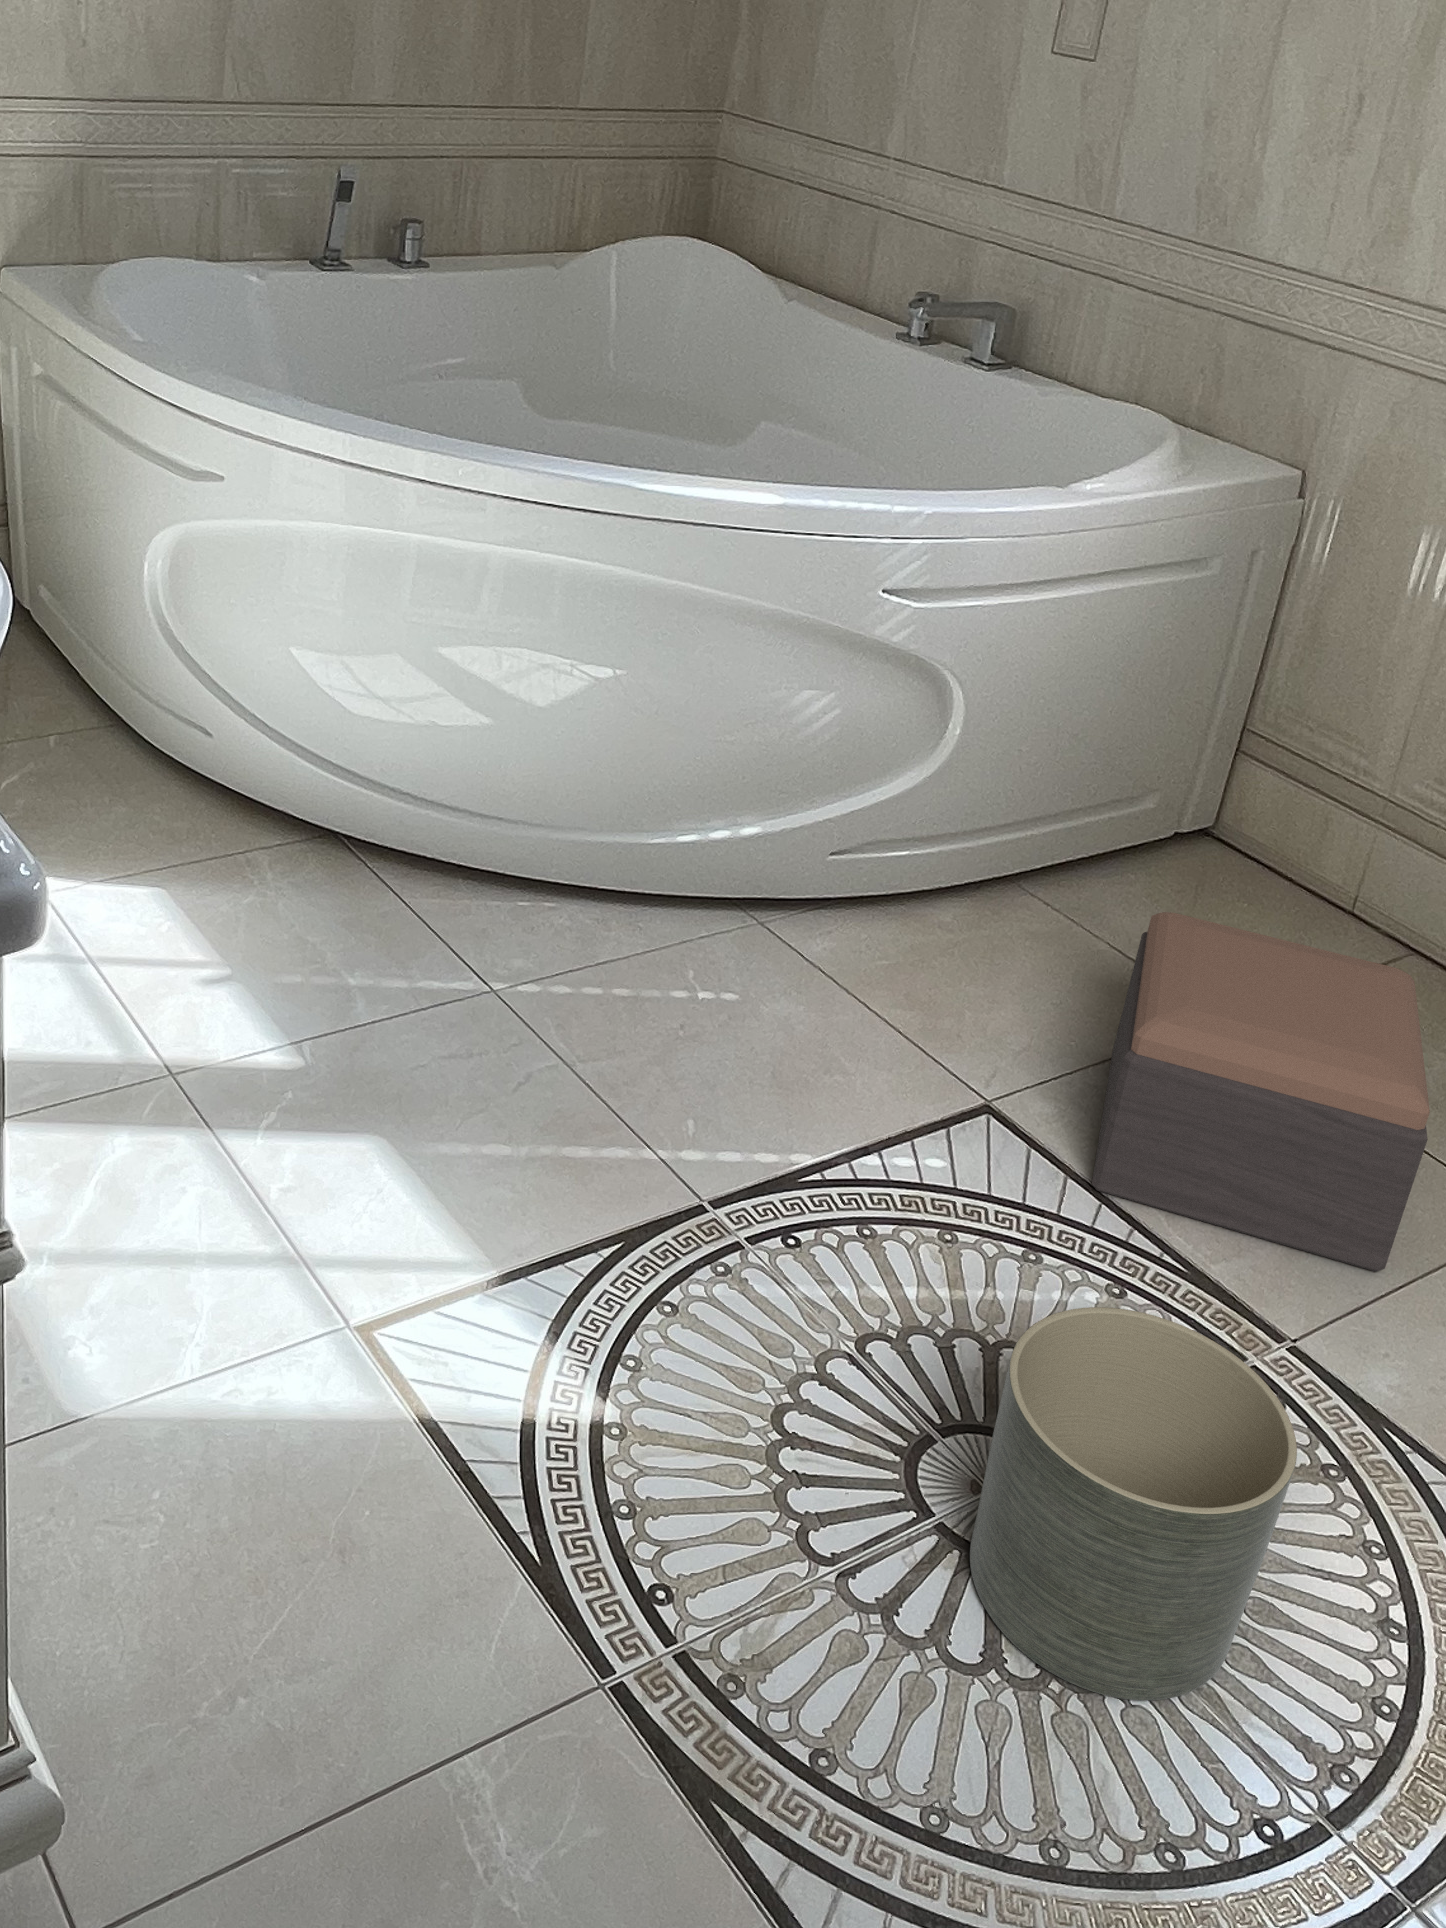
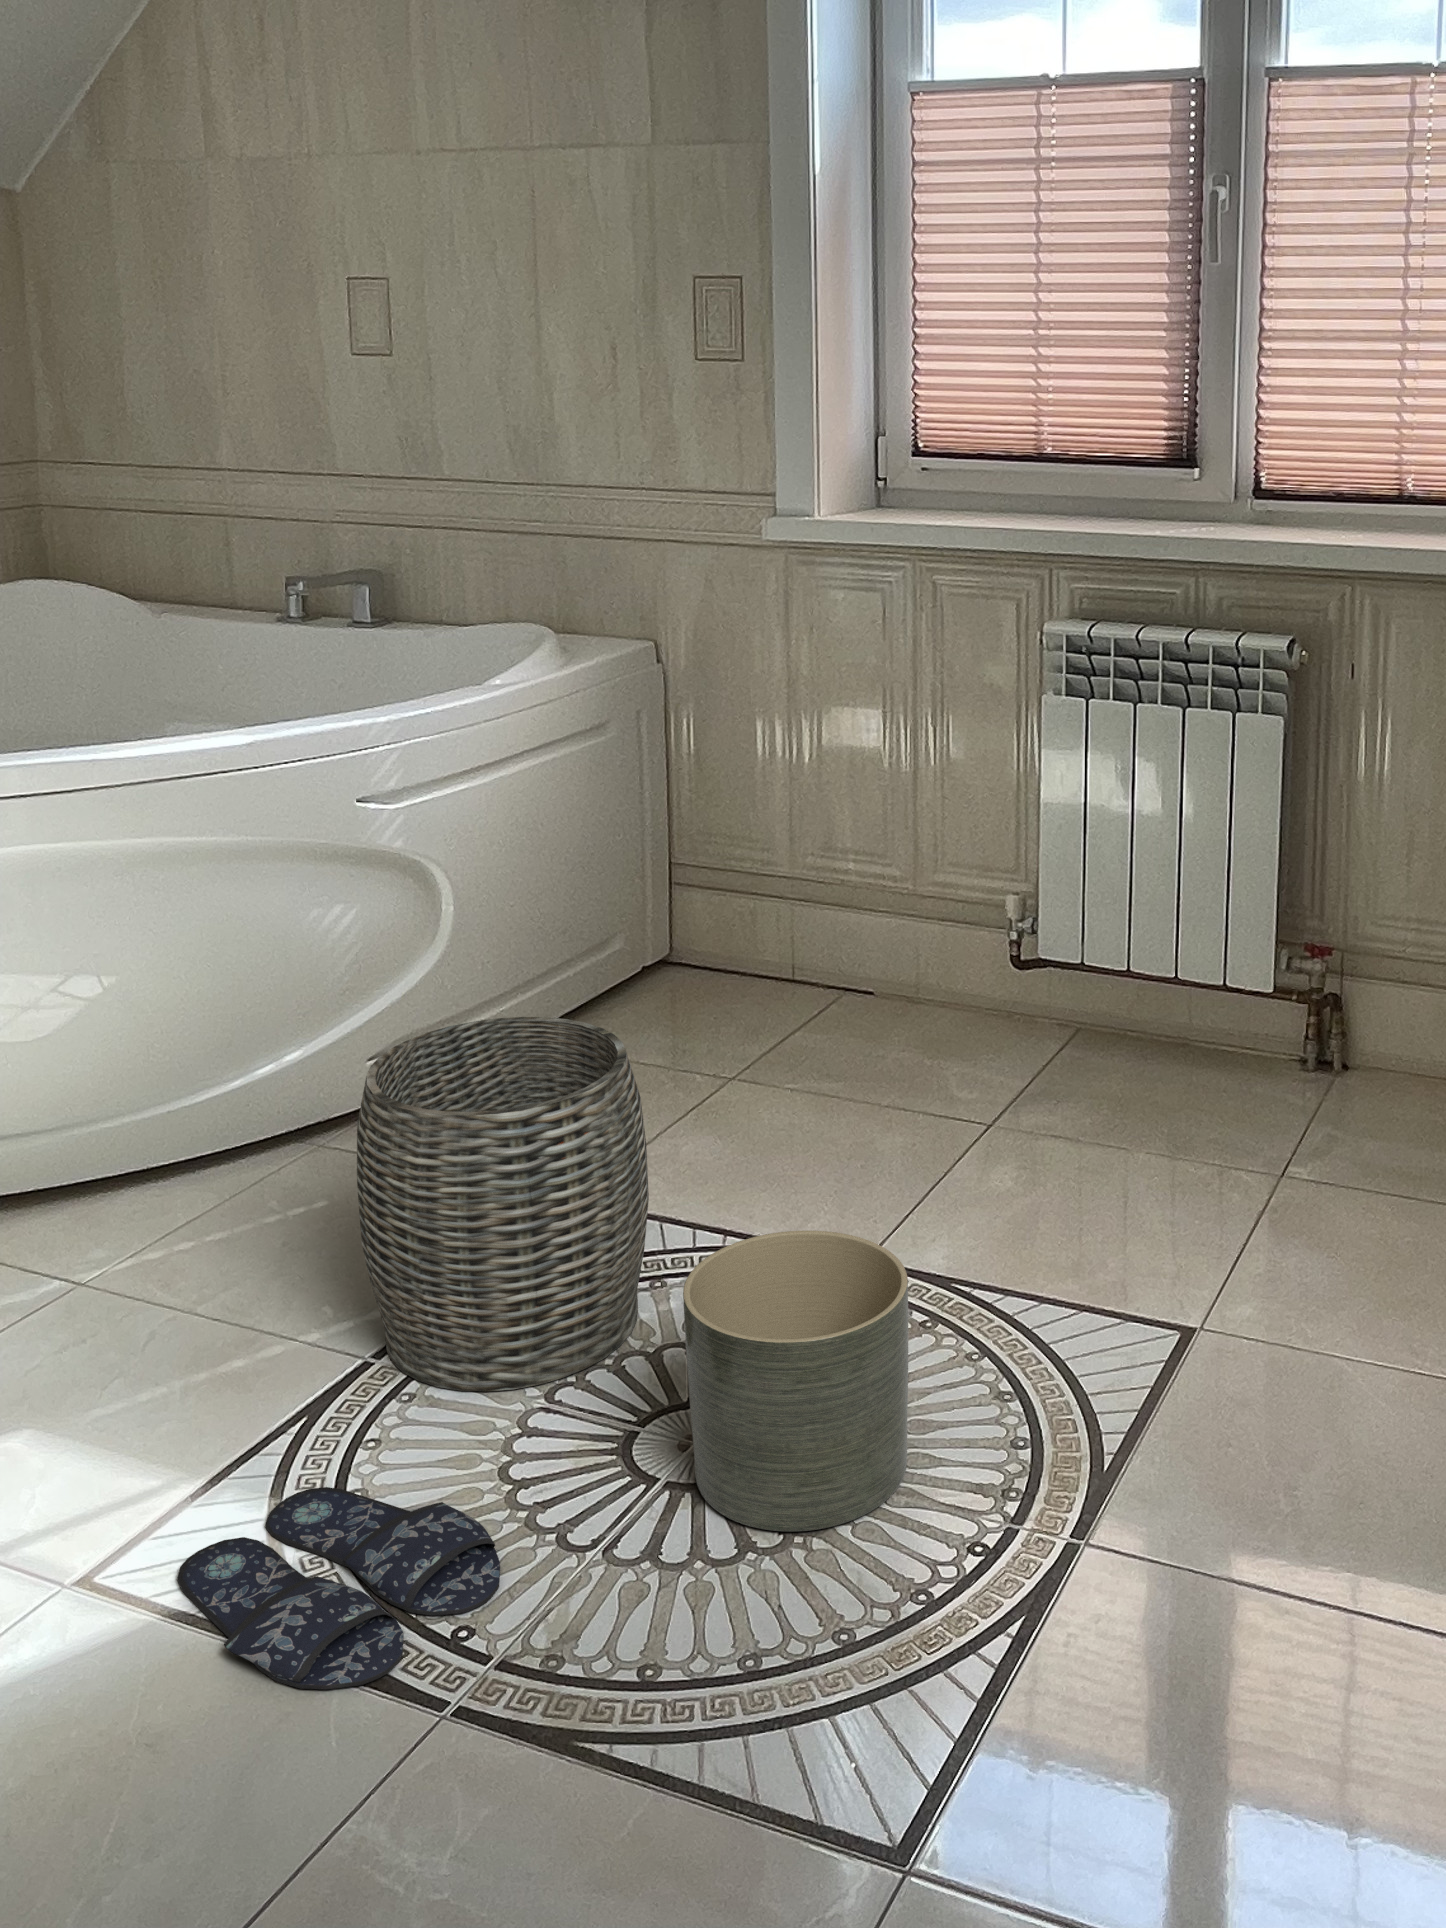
woven basket: none [726,896,1066,1329] -> present [357,1017,649,1391]
footstool: present [1092,912,1430,1272] -> none [653,970,911,1222]
slippers: none [438,1332,731,1599] -> present [177,1487,500,1690]

